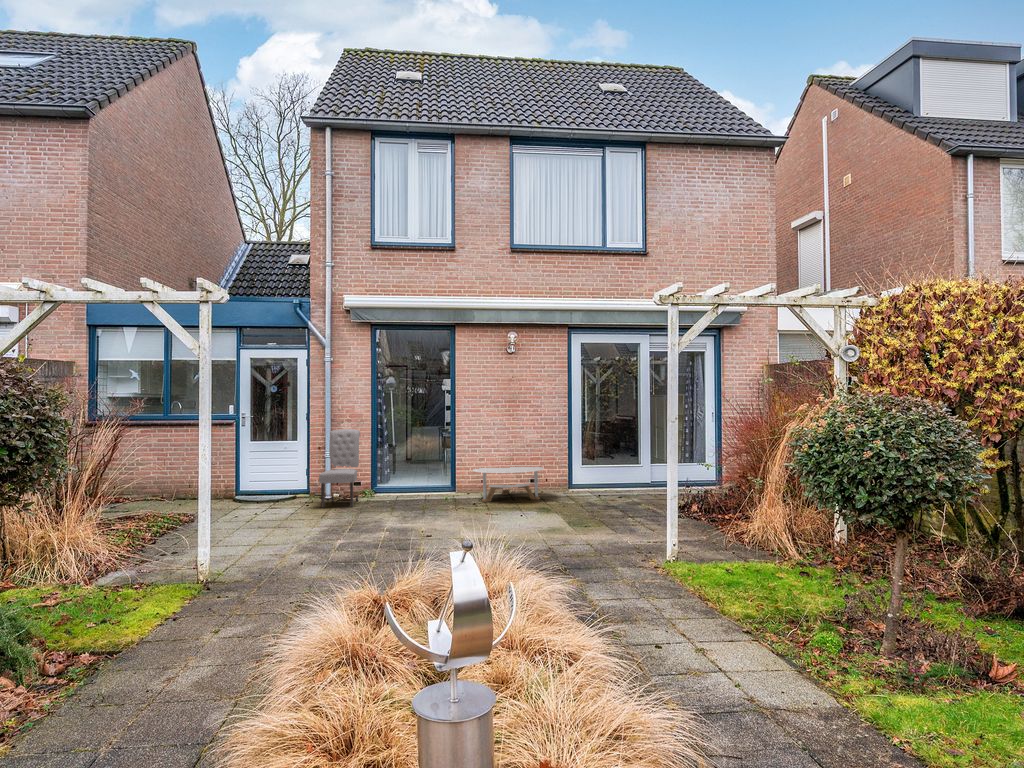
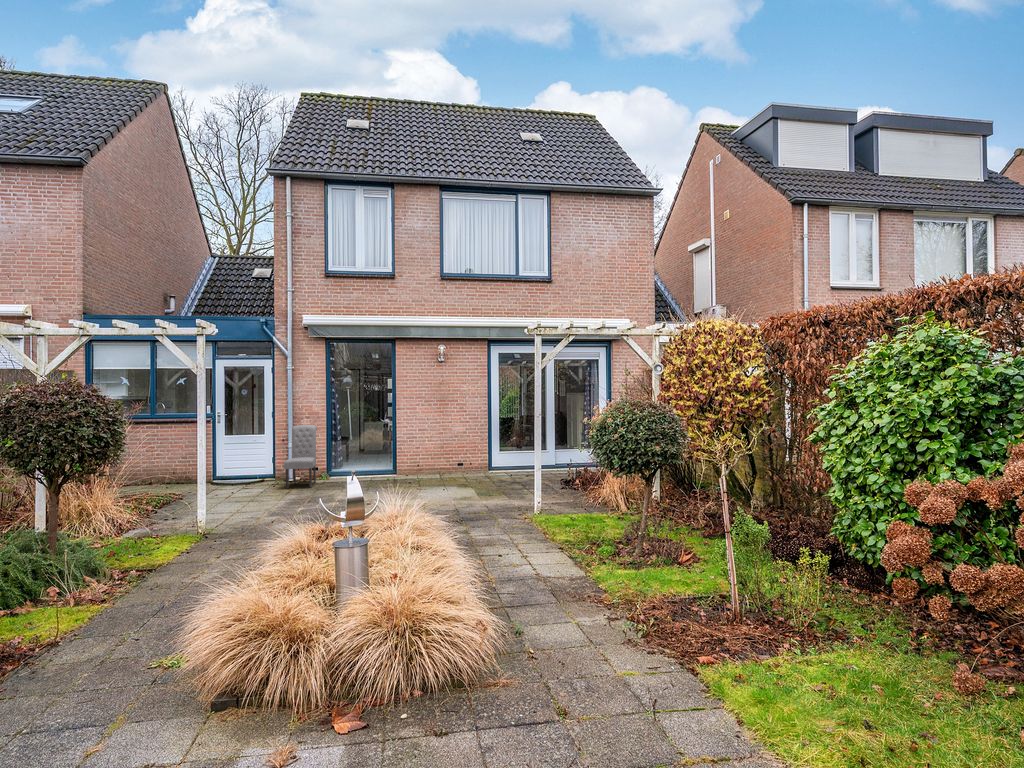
round table: present [473,466,544,502] -> none [408,453,466,483]

